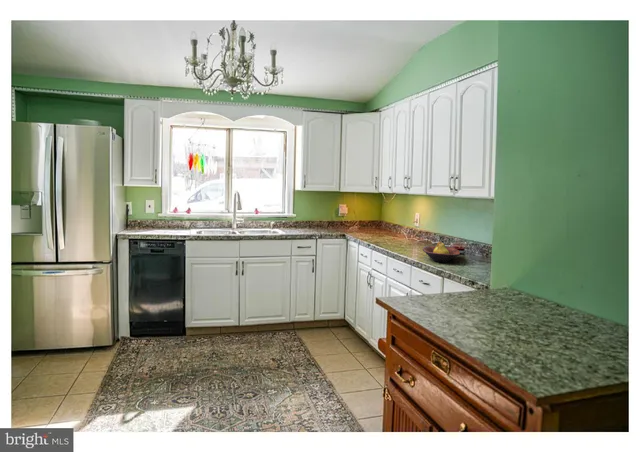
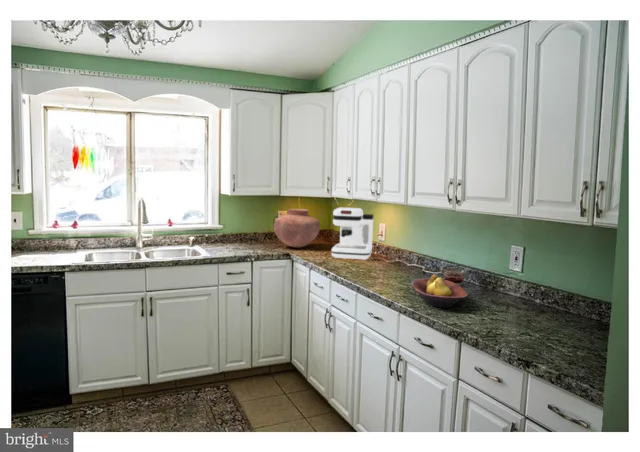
coffee maker: none [376,200,410,239] -> present [332,207,373,260]
vase: none [334,202,370,232] -> present [274,209,320,248]

